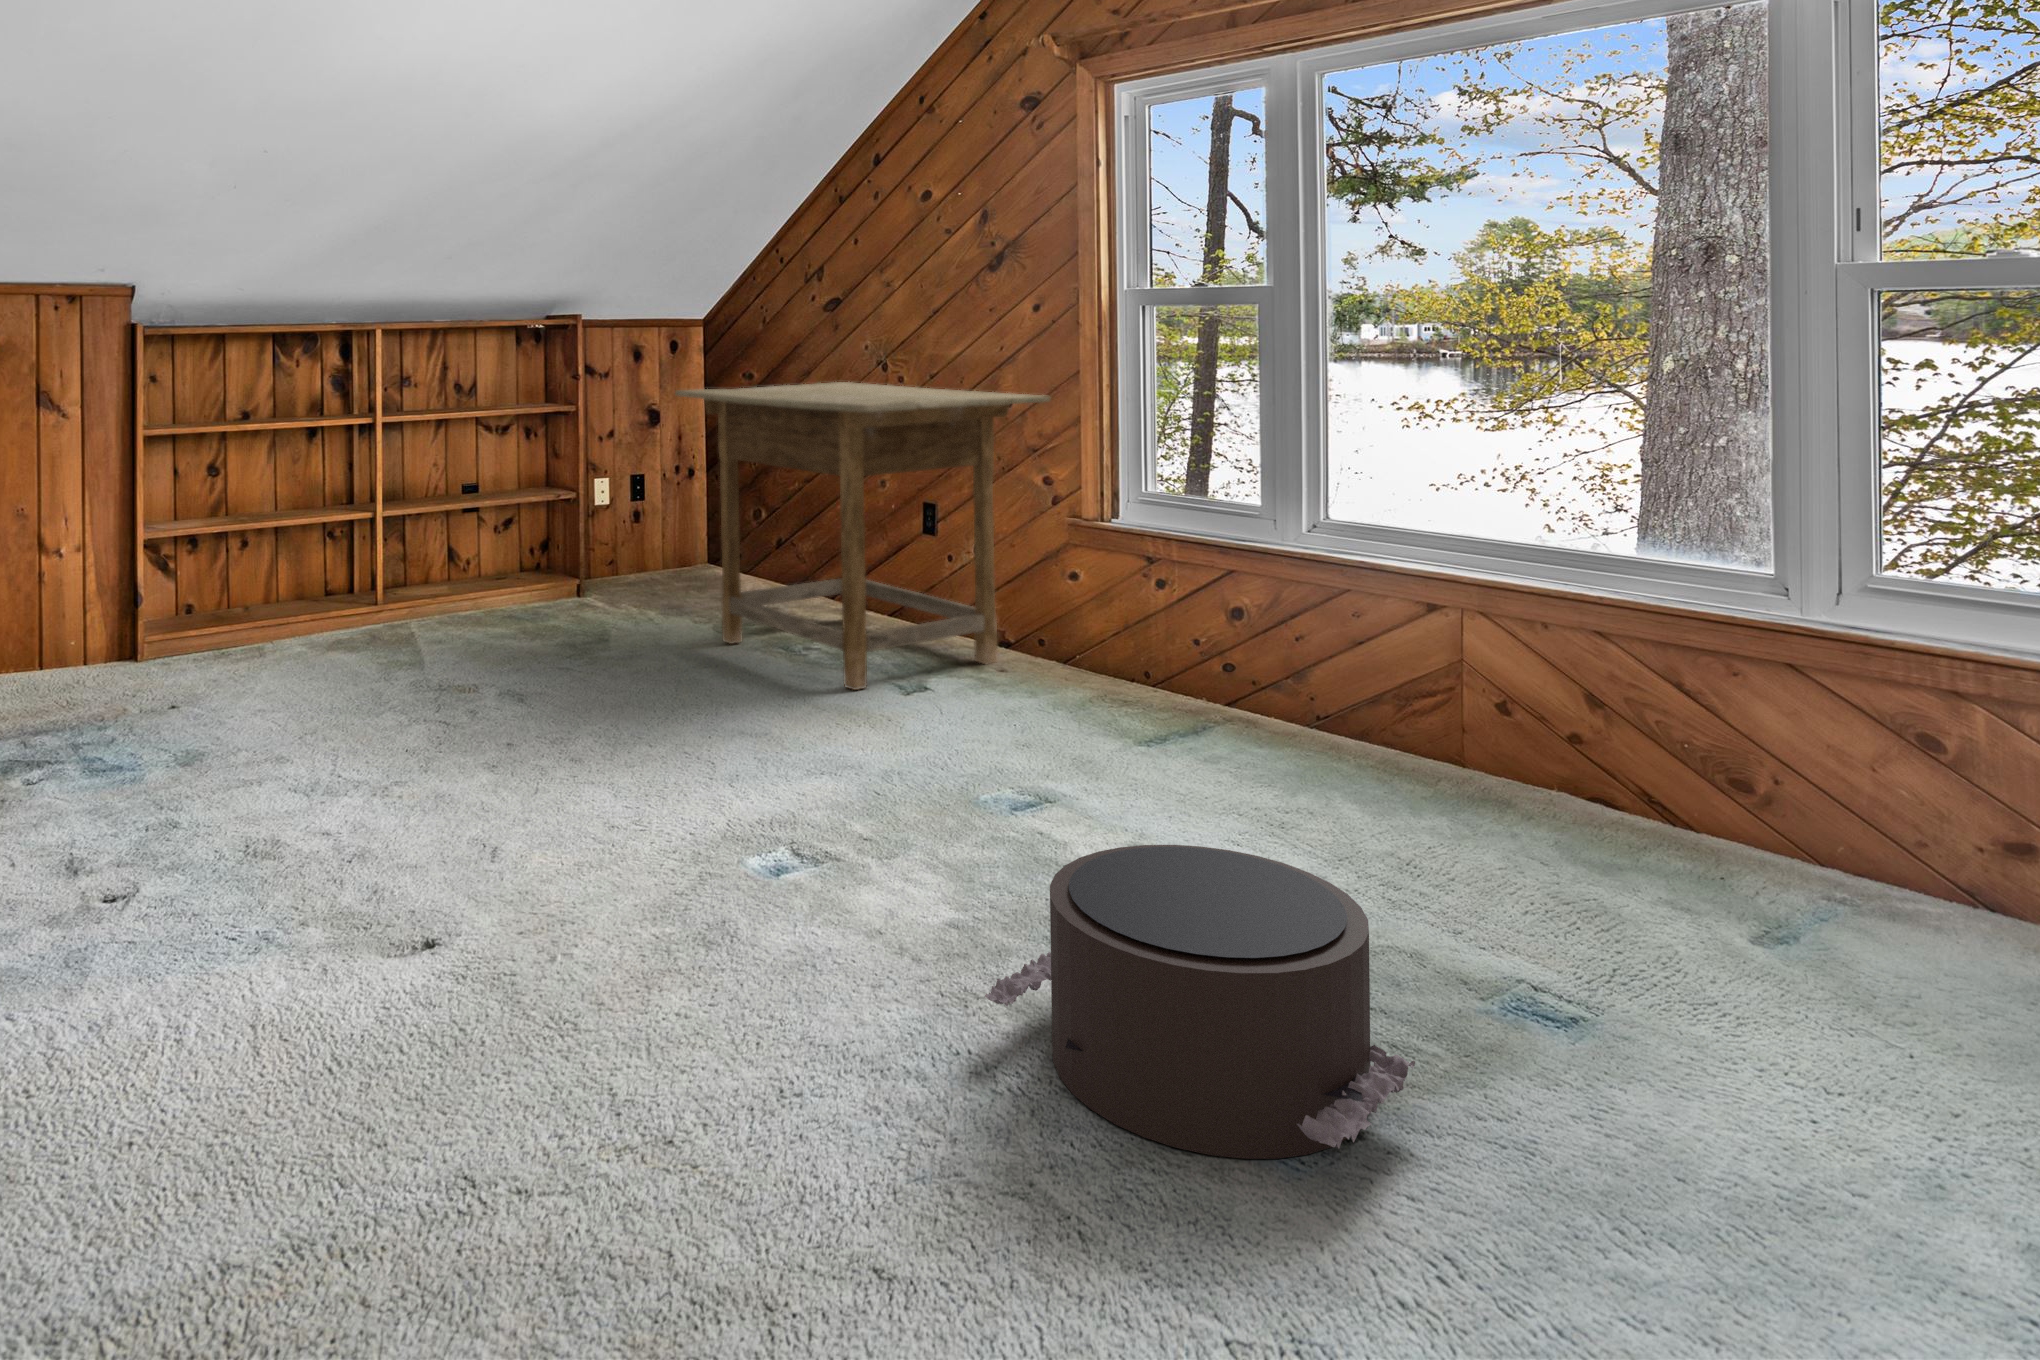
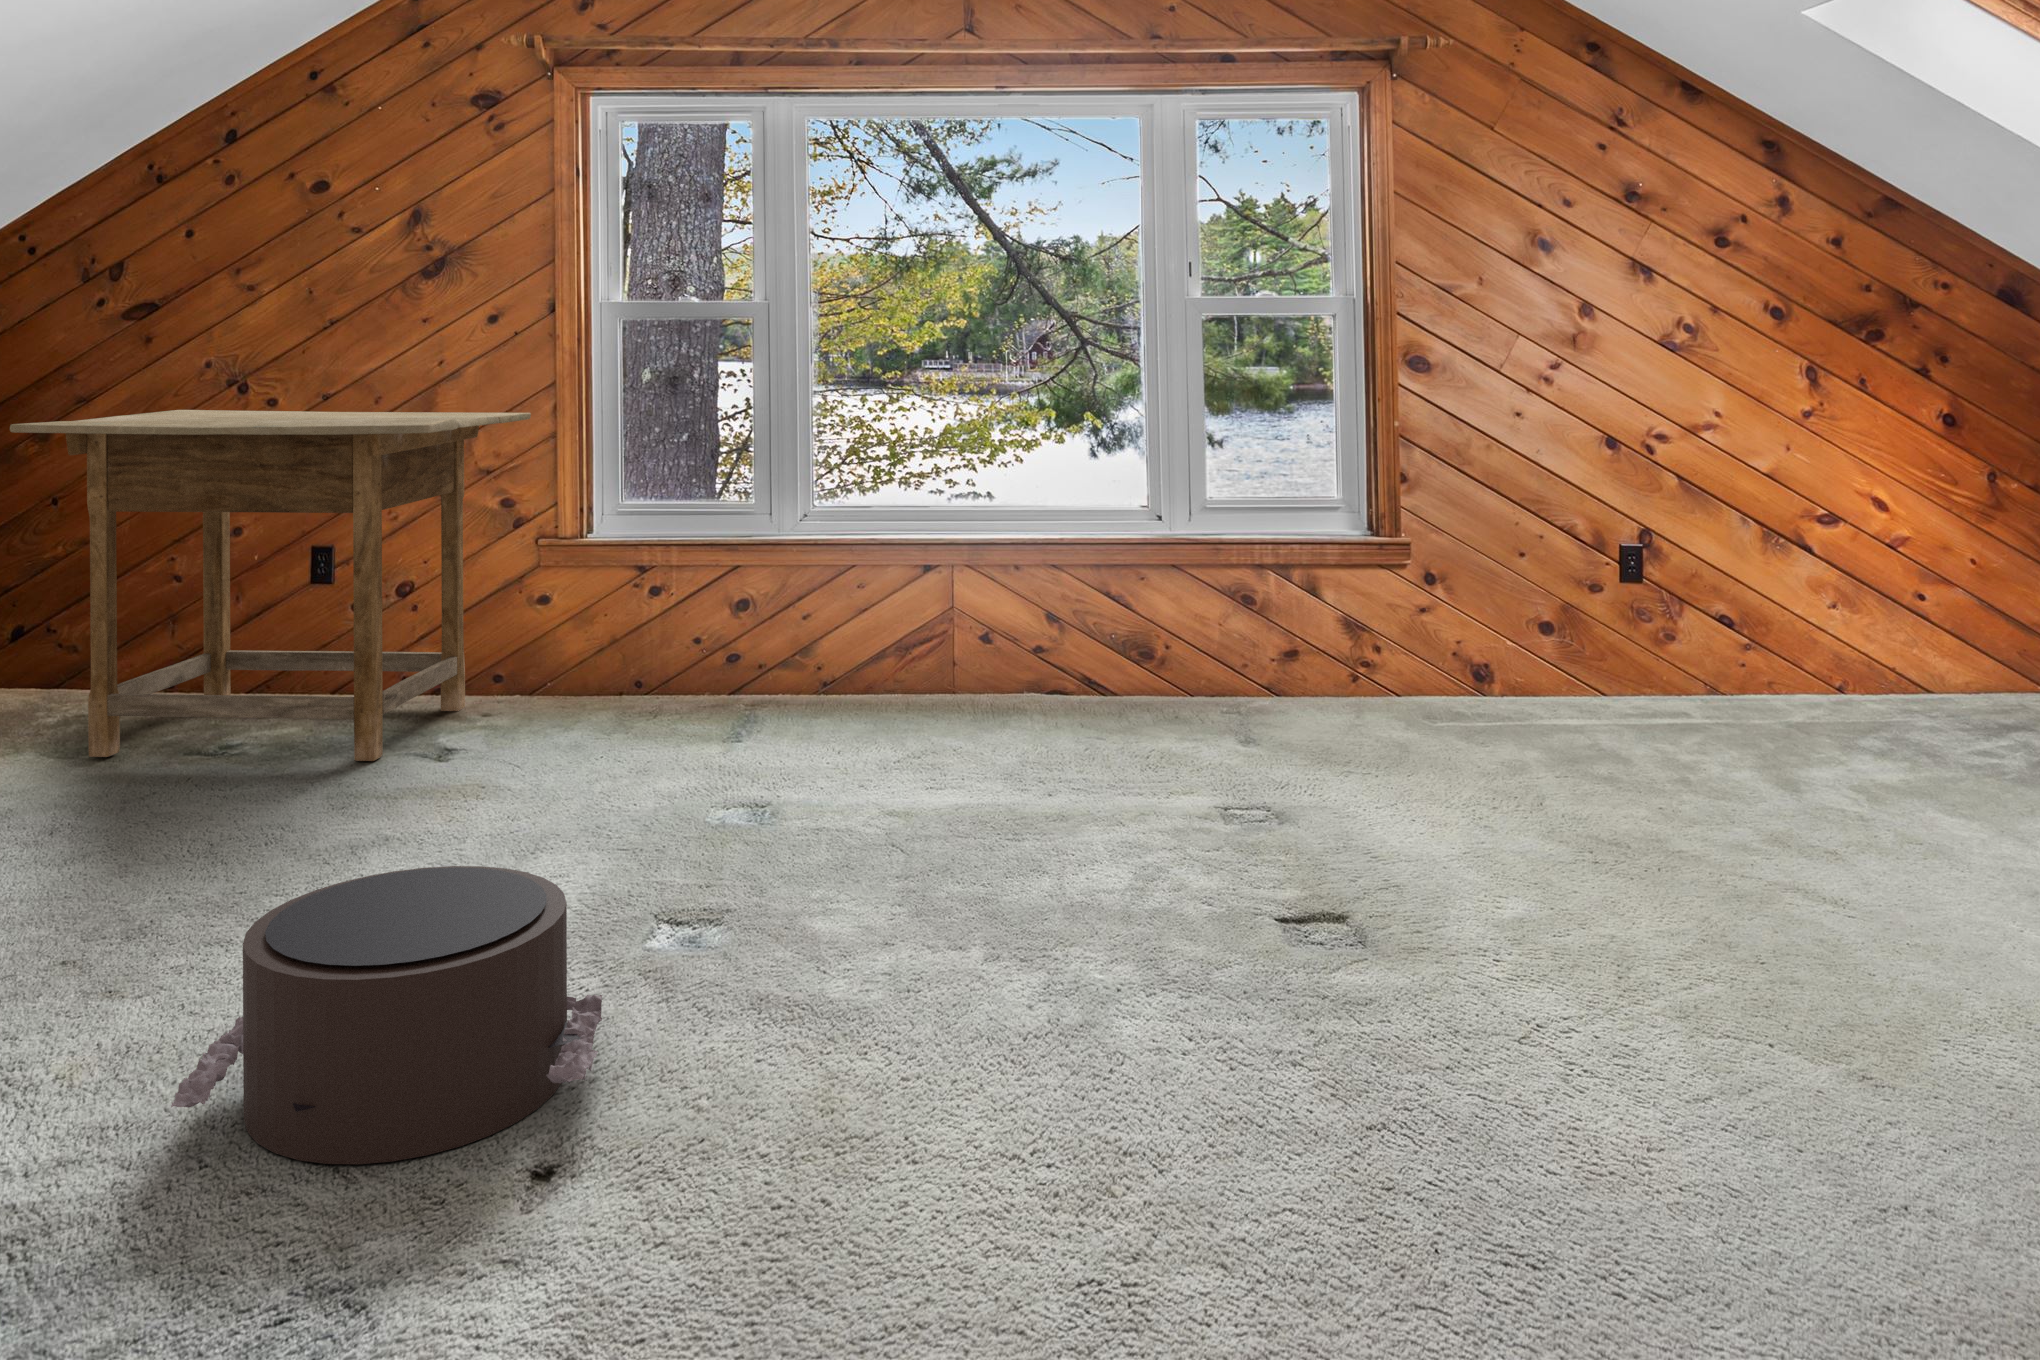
pouf: present [984,845,1415,1159] -> present [171,866,602,1164]

